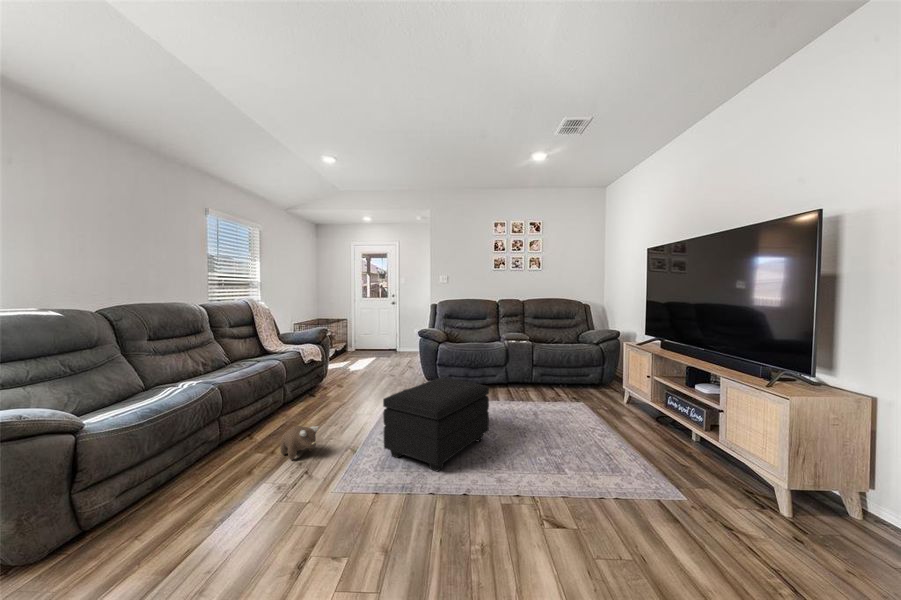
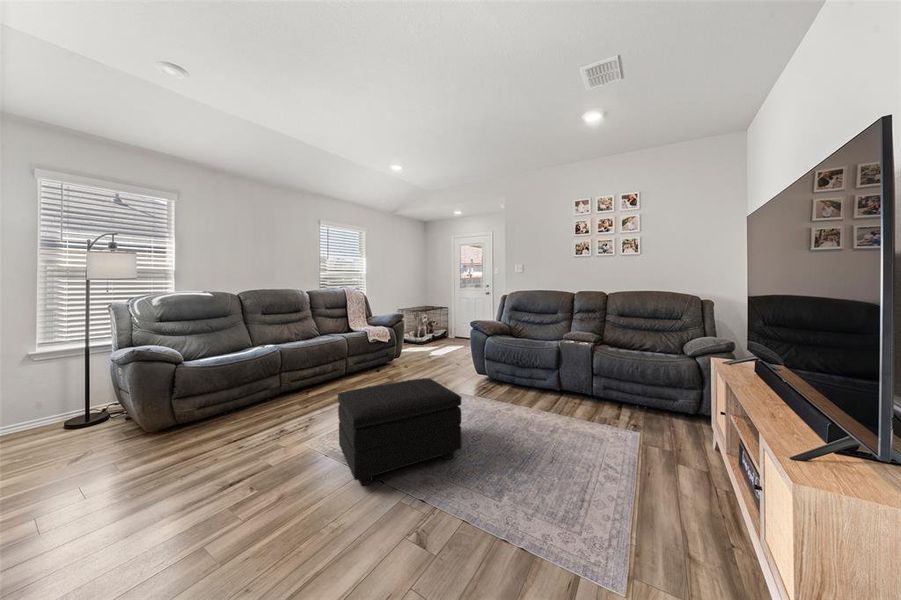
plush toy: present [280,426,319,460] -> none [270,405,301,436]

